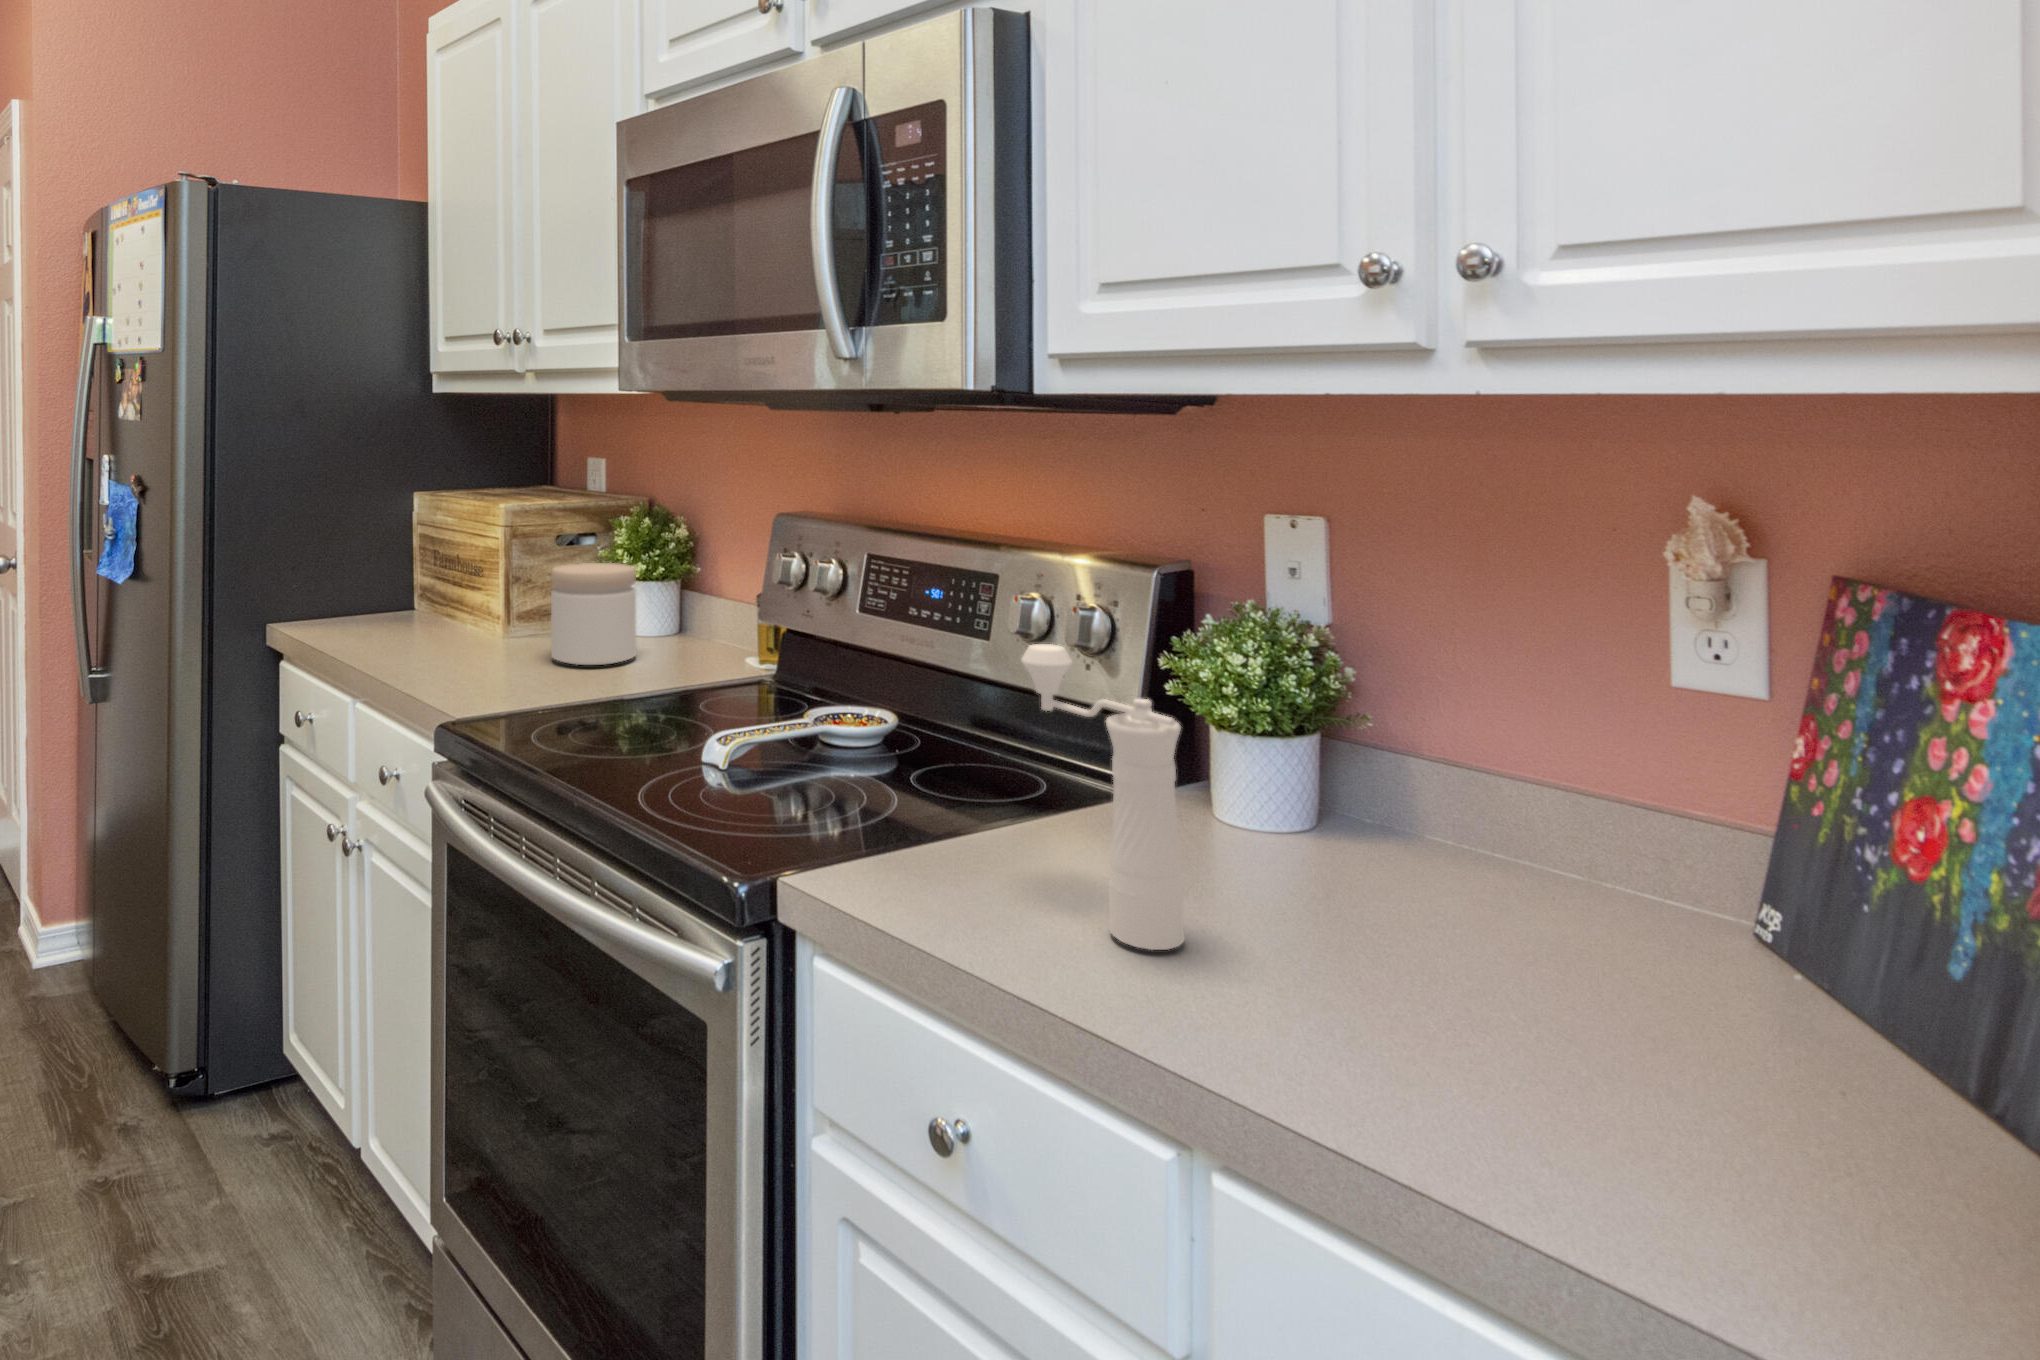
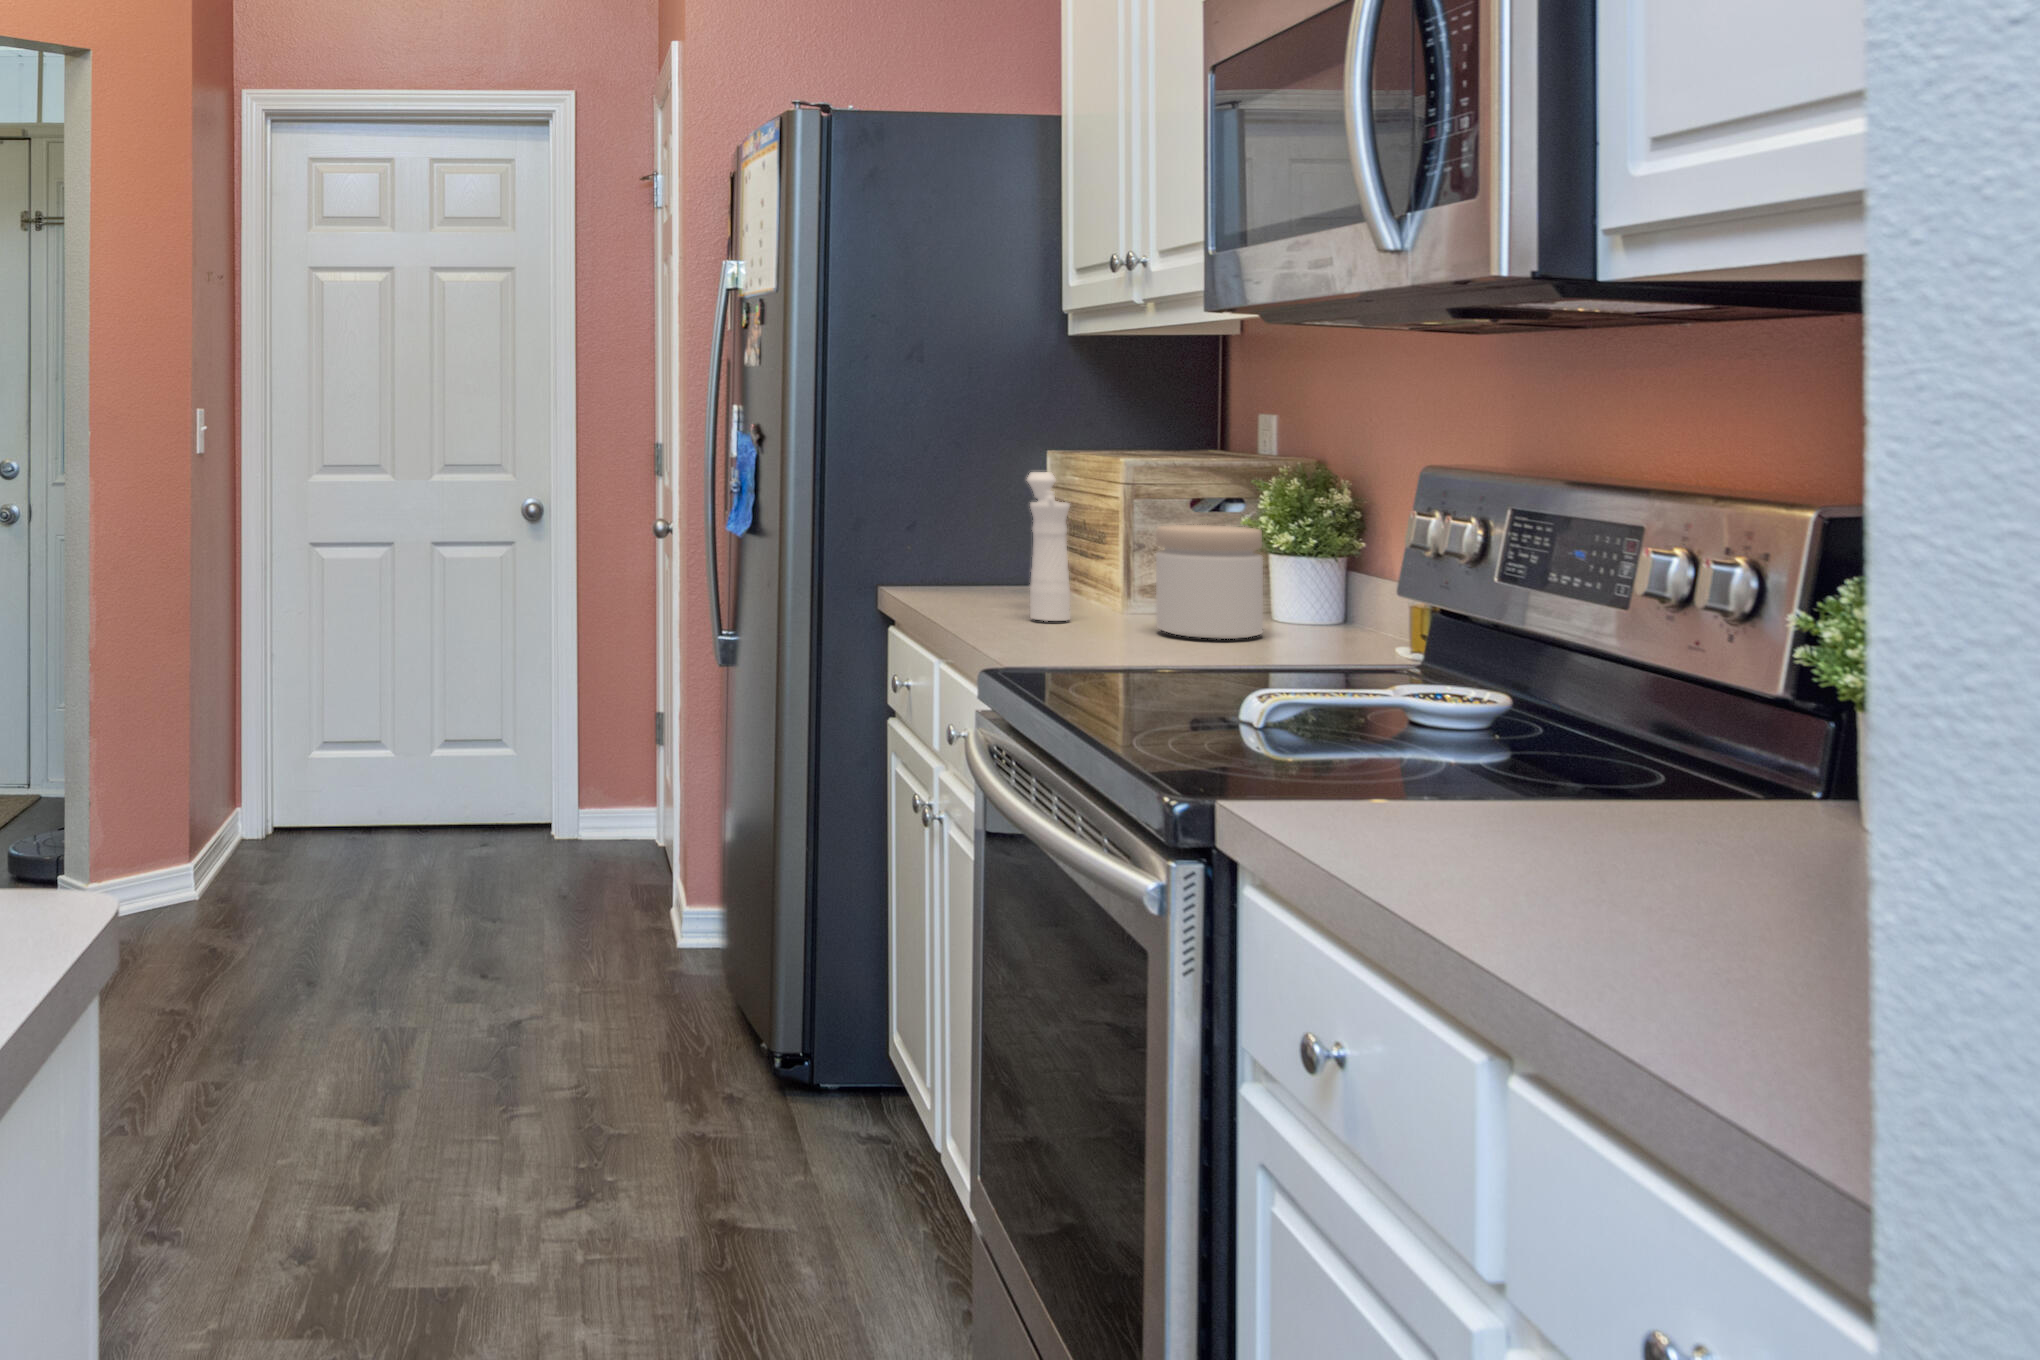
pepper mill: present [1021,644,1184,950] -> present [1027,472,1070,621]

